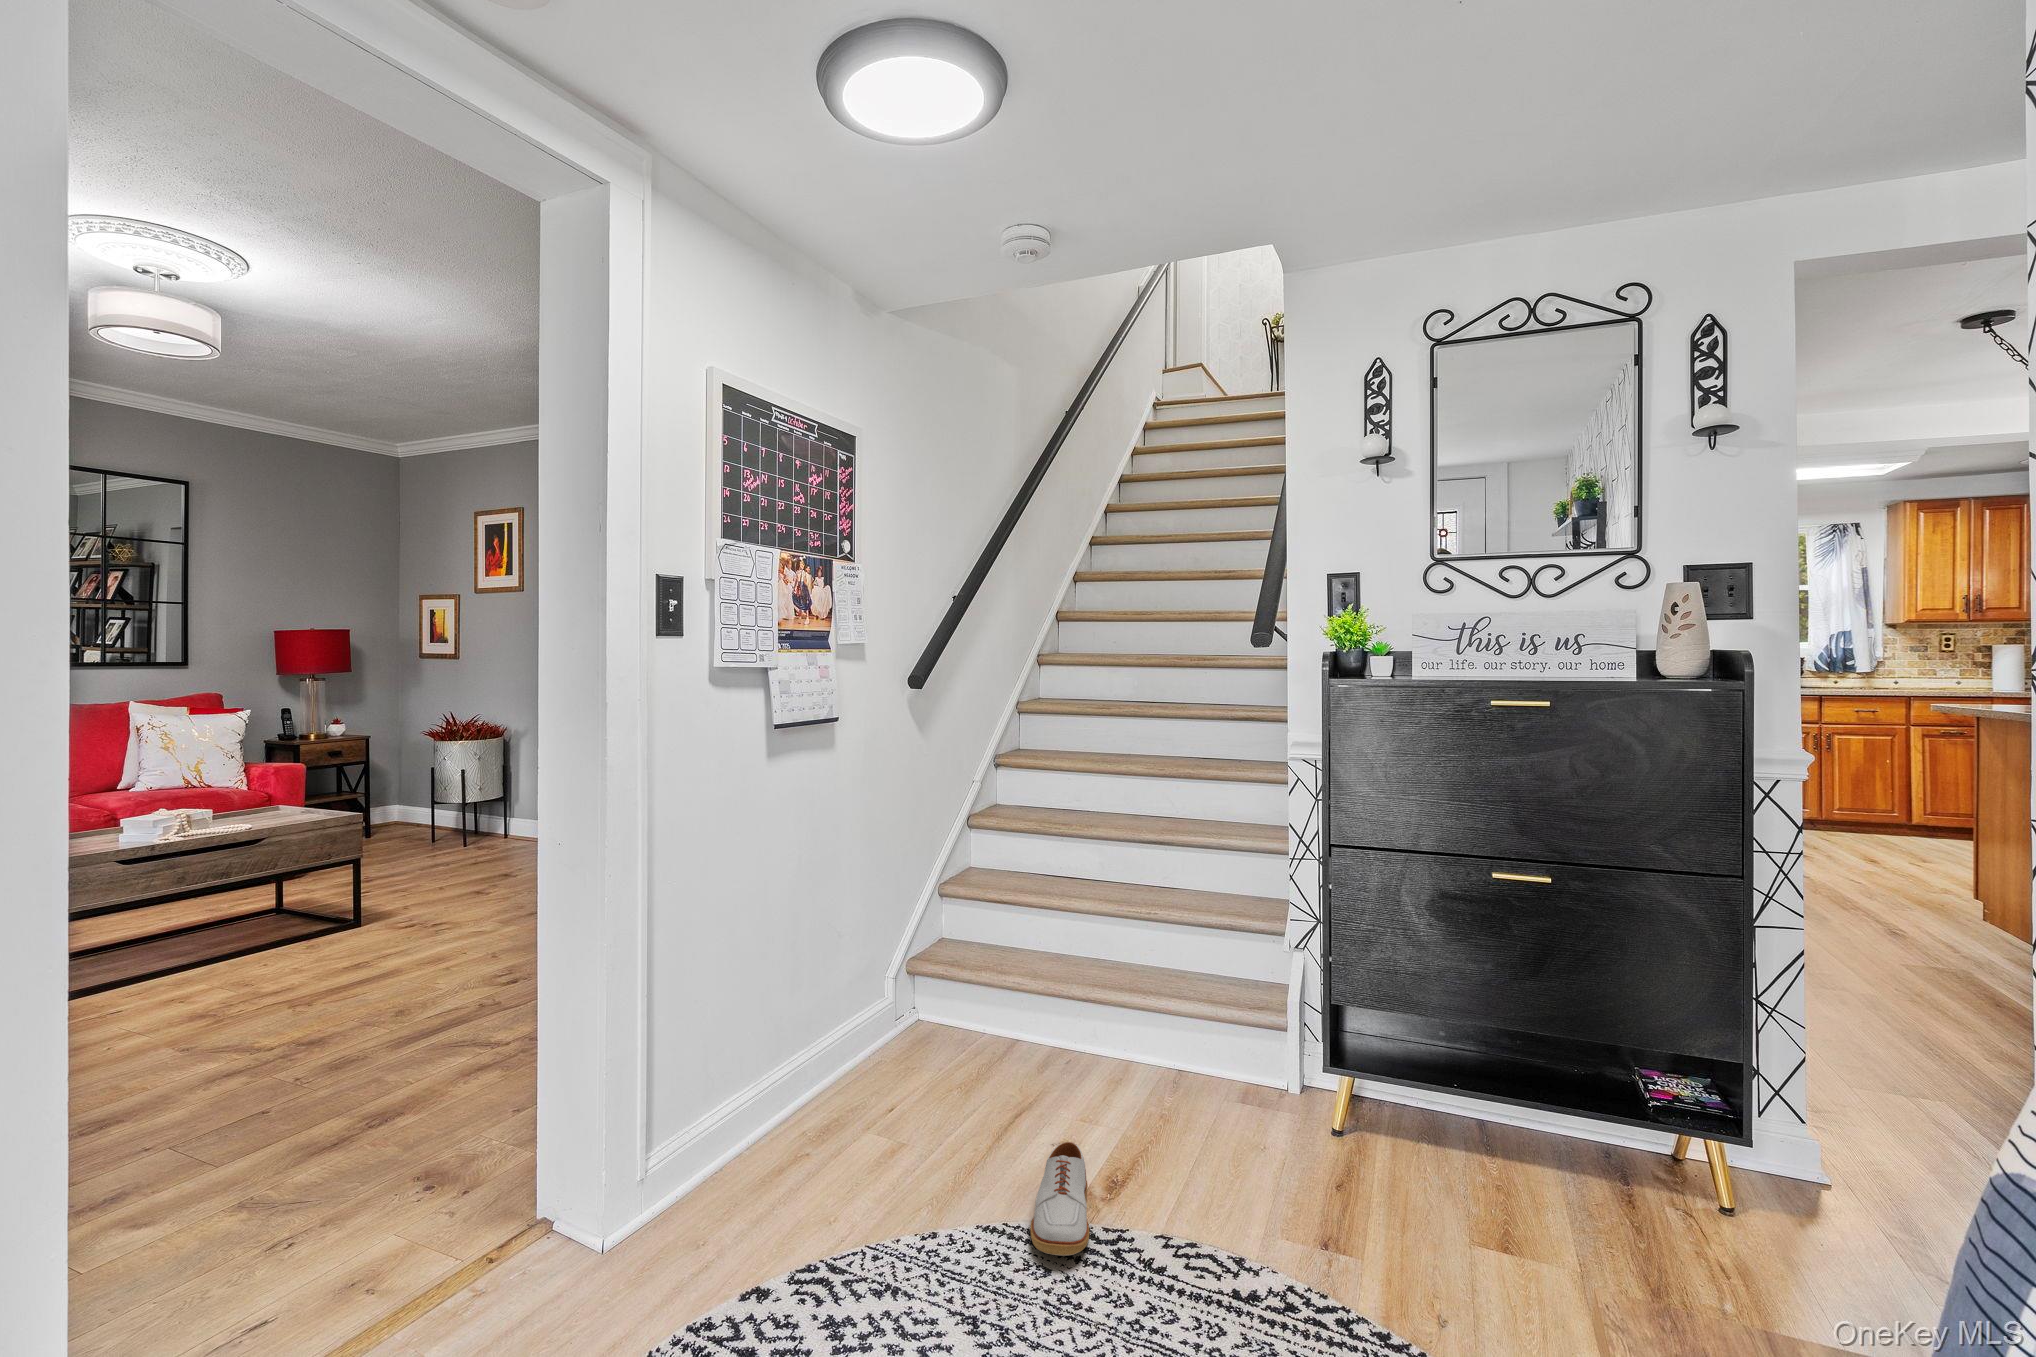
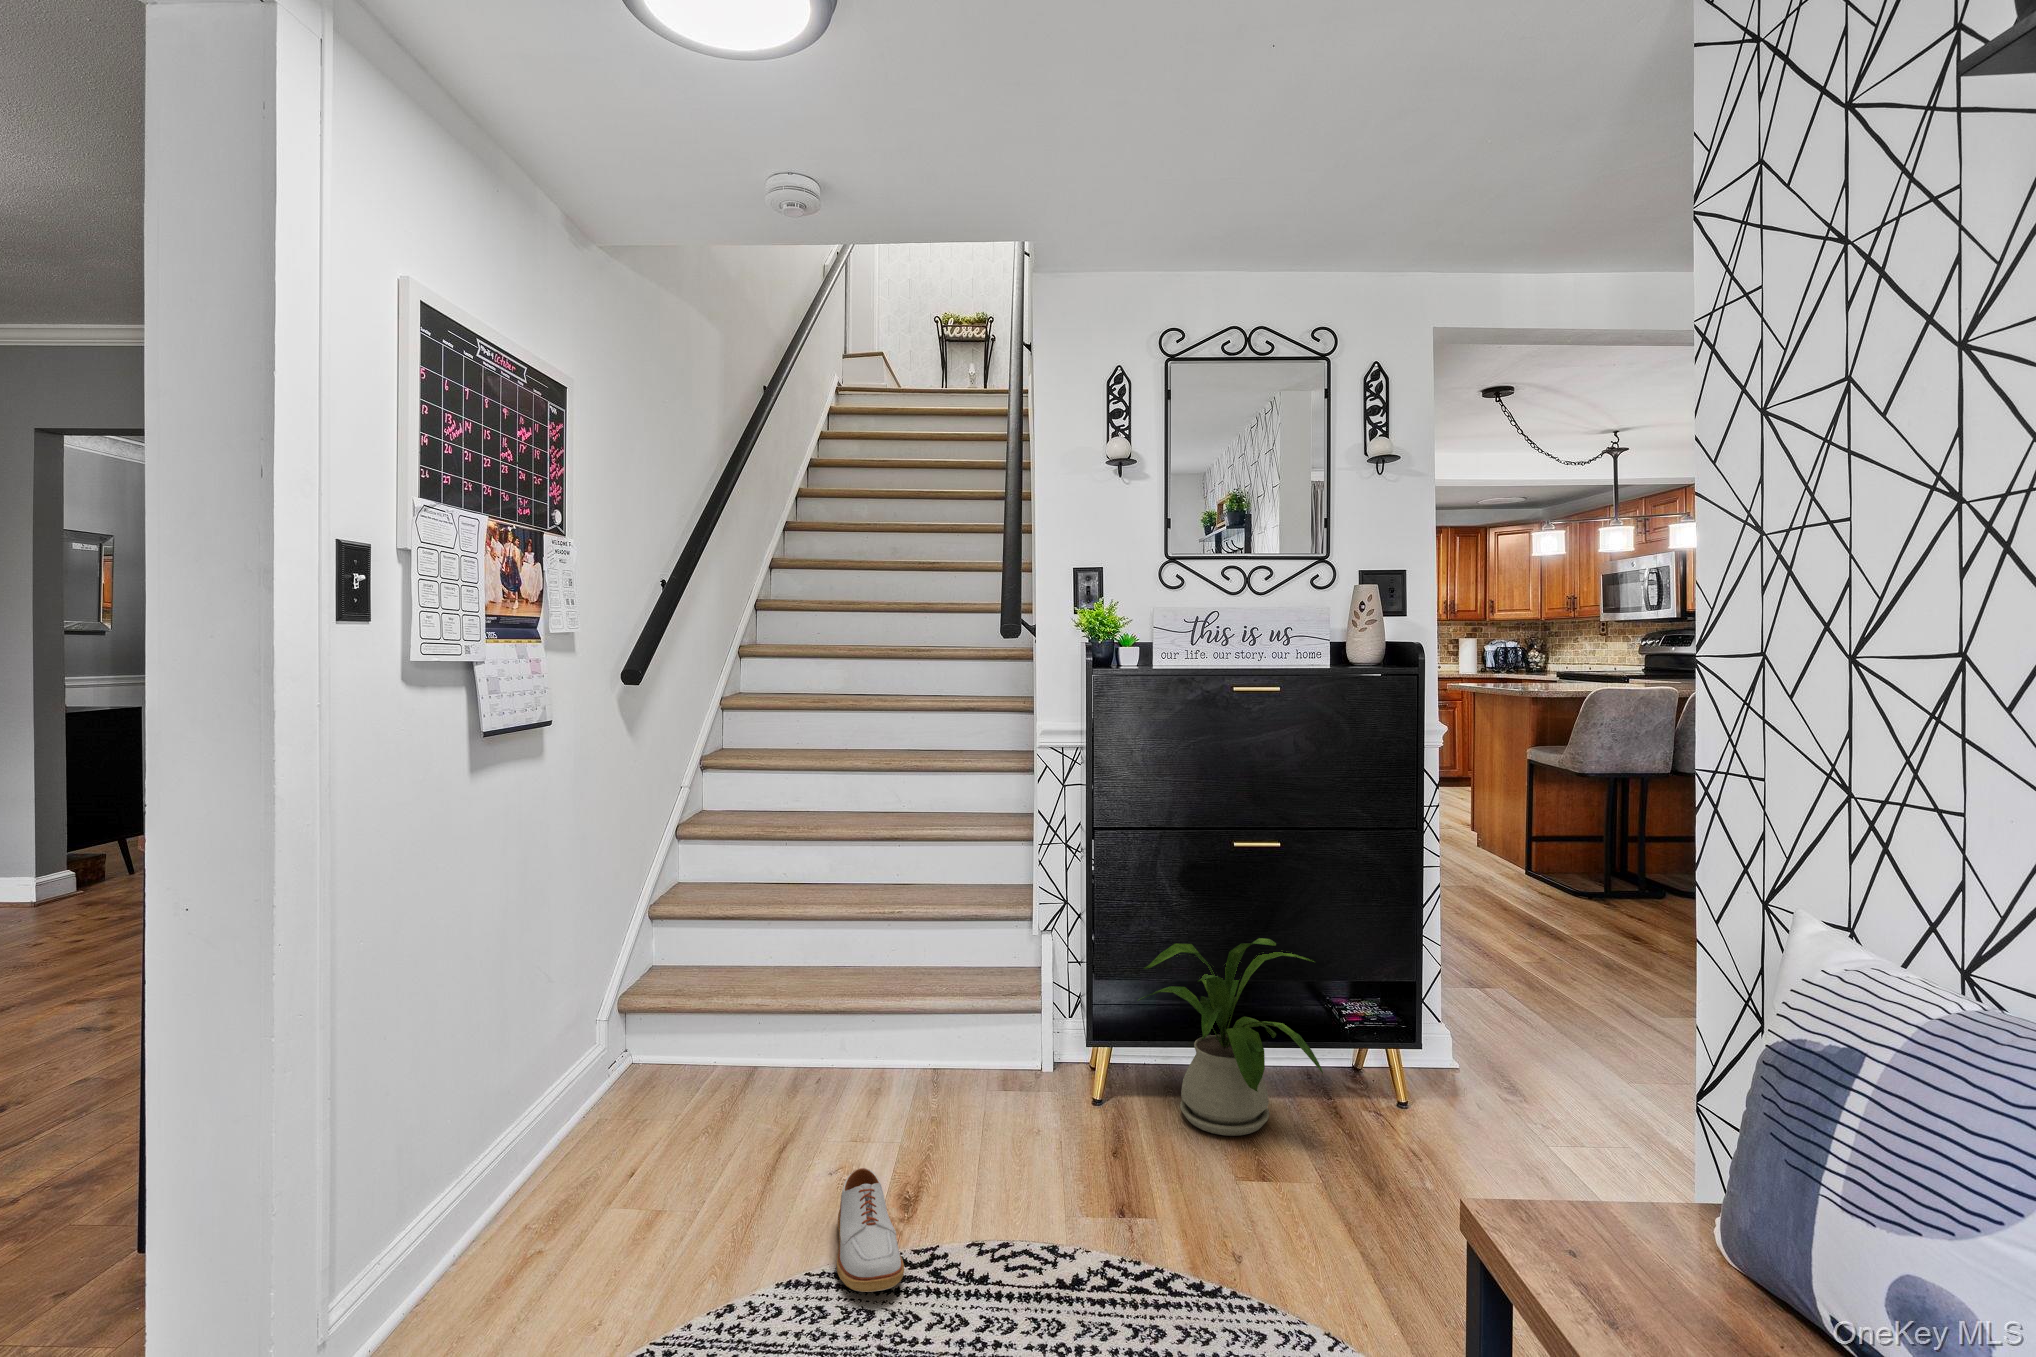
house plant: none [1384,971,1597,1189] -> present [1137,938,1323,1136]

